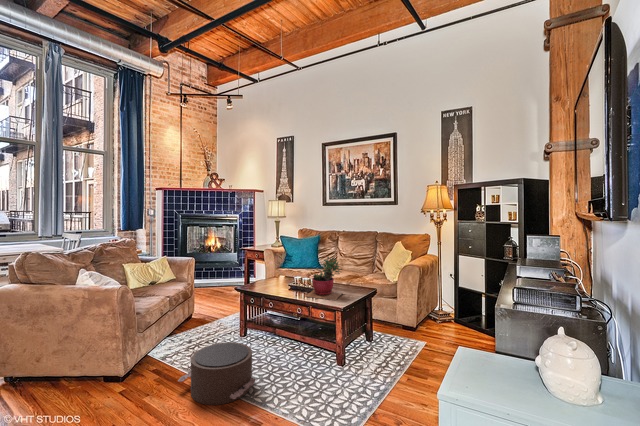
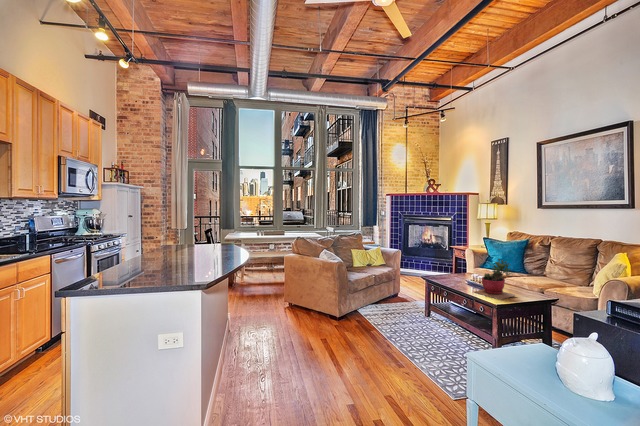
pouf: present [178,342,256,405] -> none [365,311,414,350]

